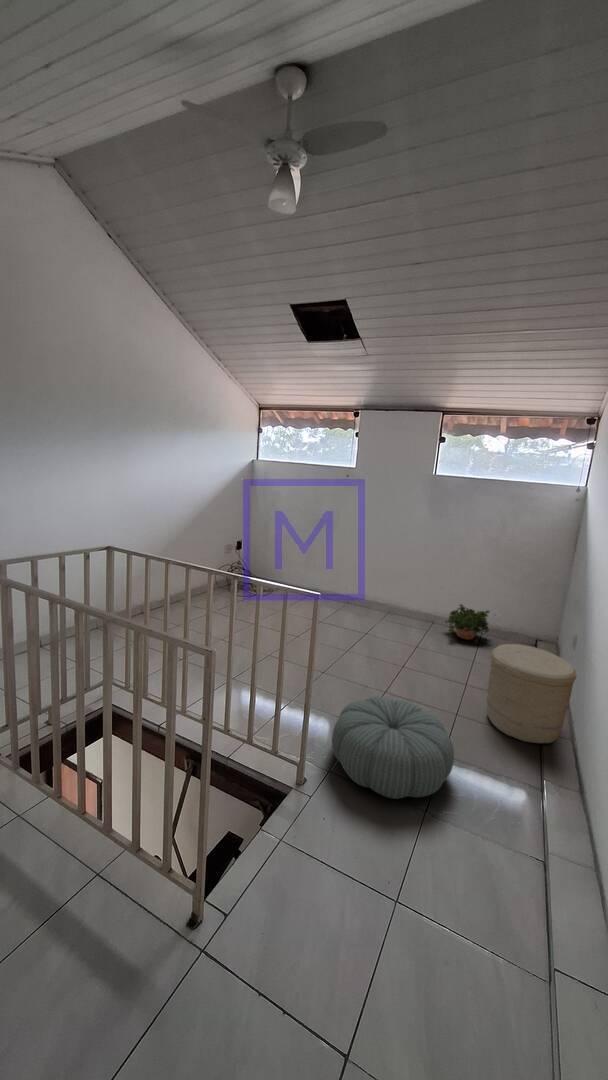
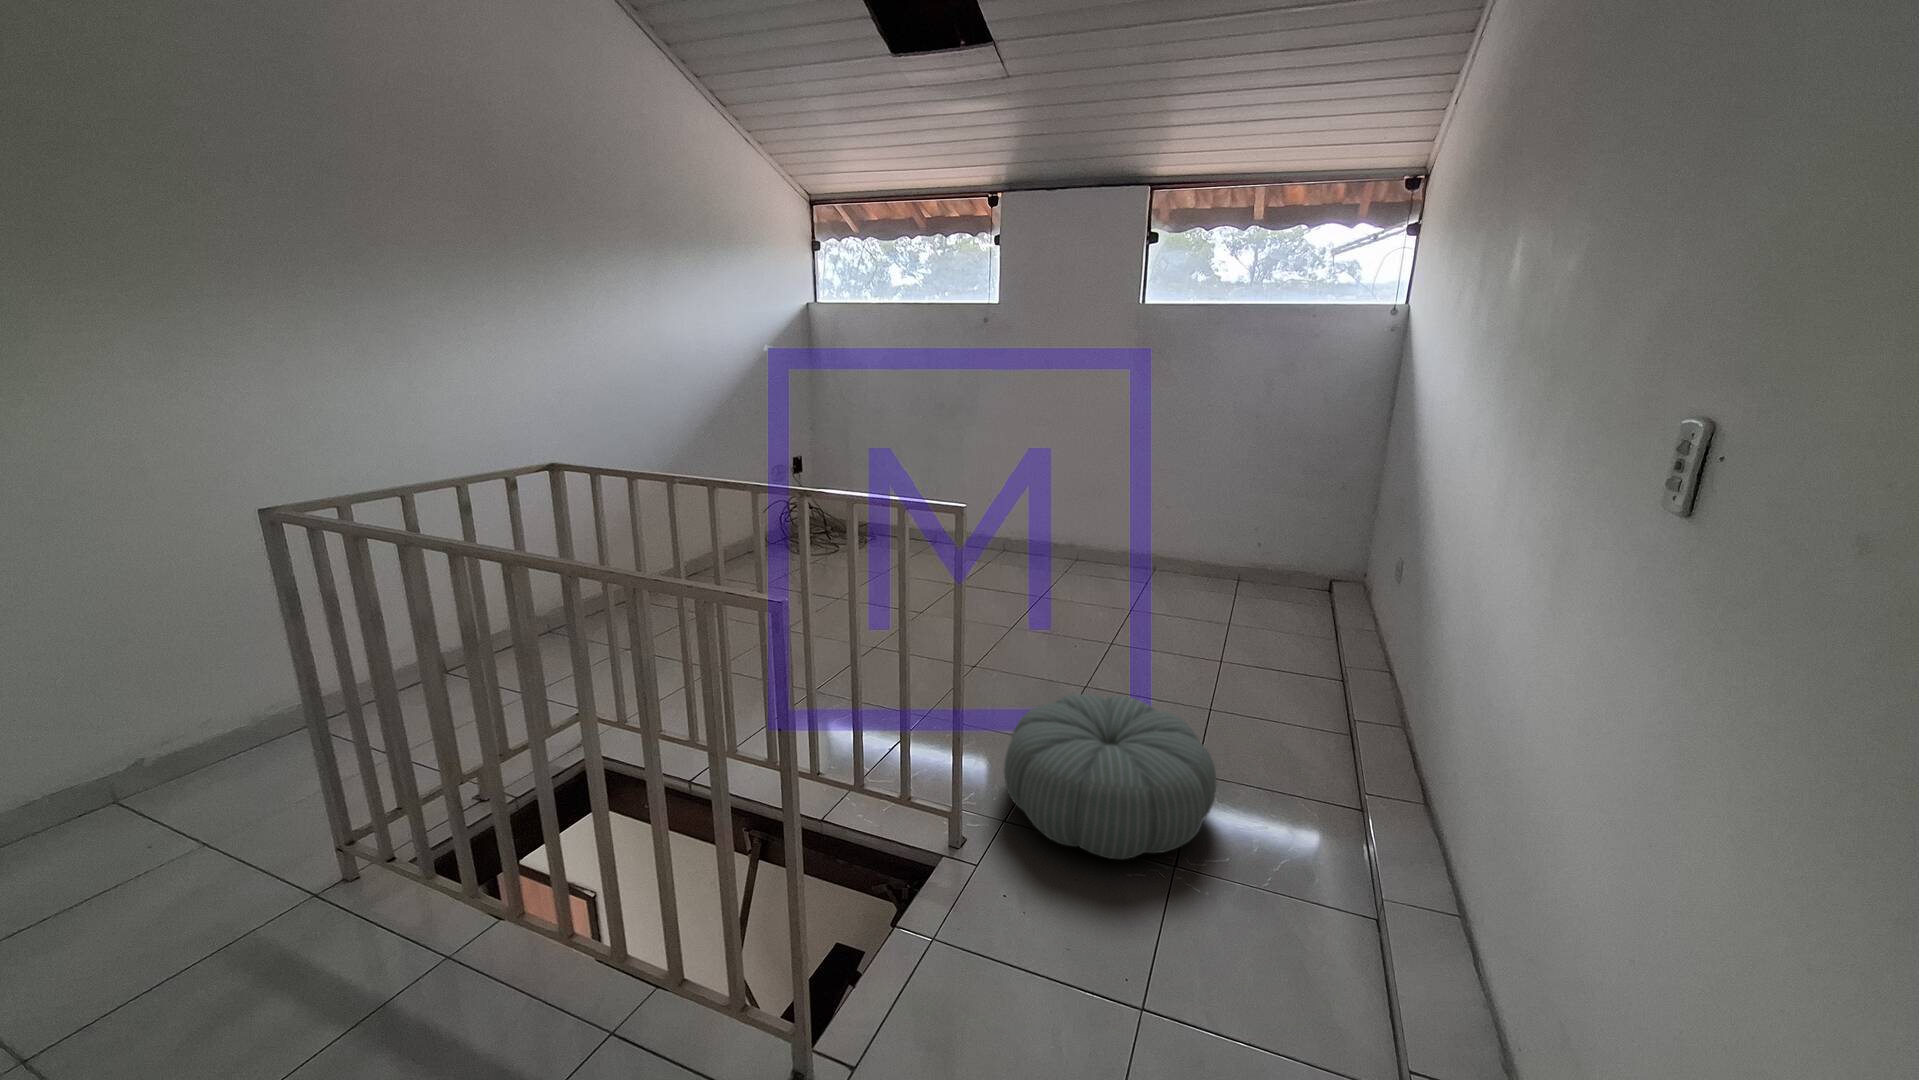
potted plant: present [445,604,489,641] -> none [1167,531,1246,597]
woven basket: present [487,644,576,743] -> none [1257,586,1407,744]

